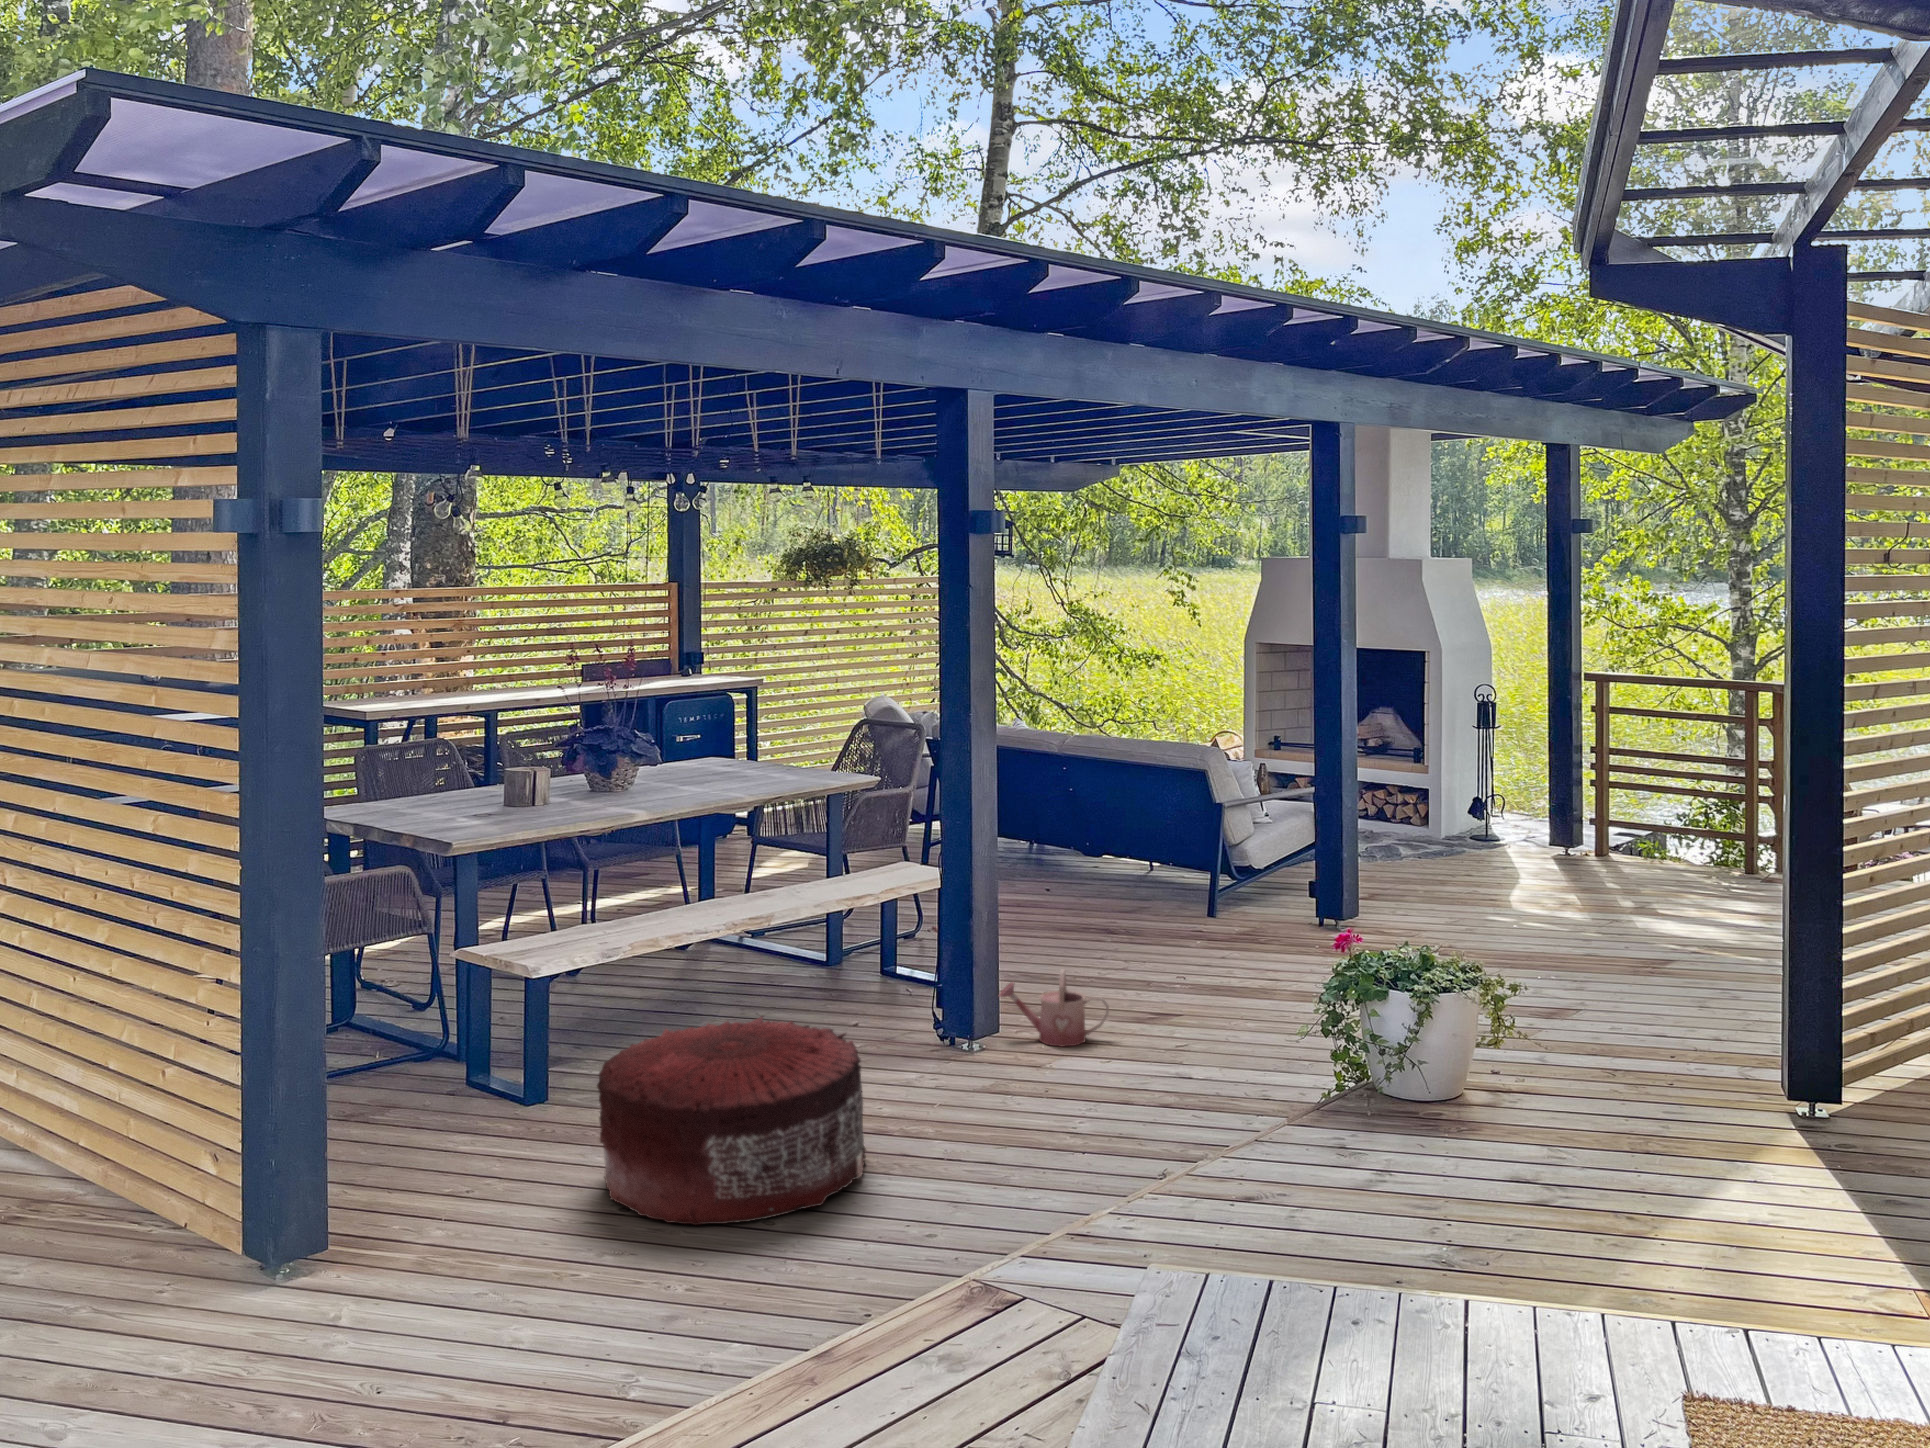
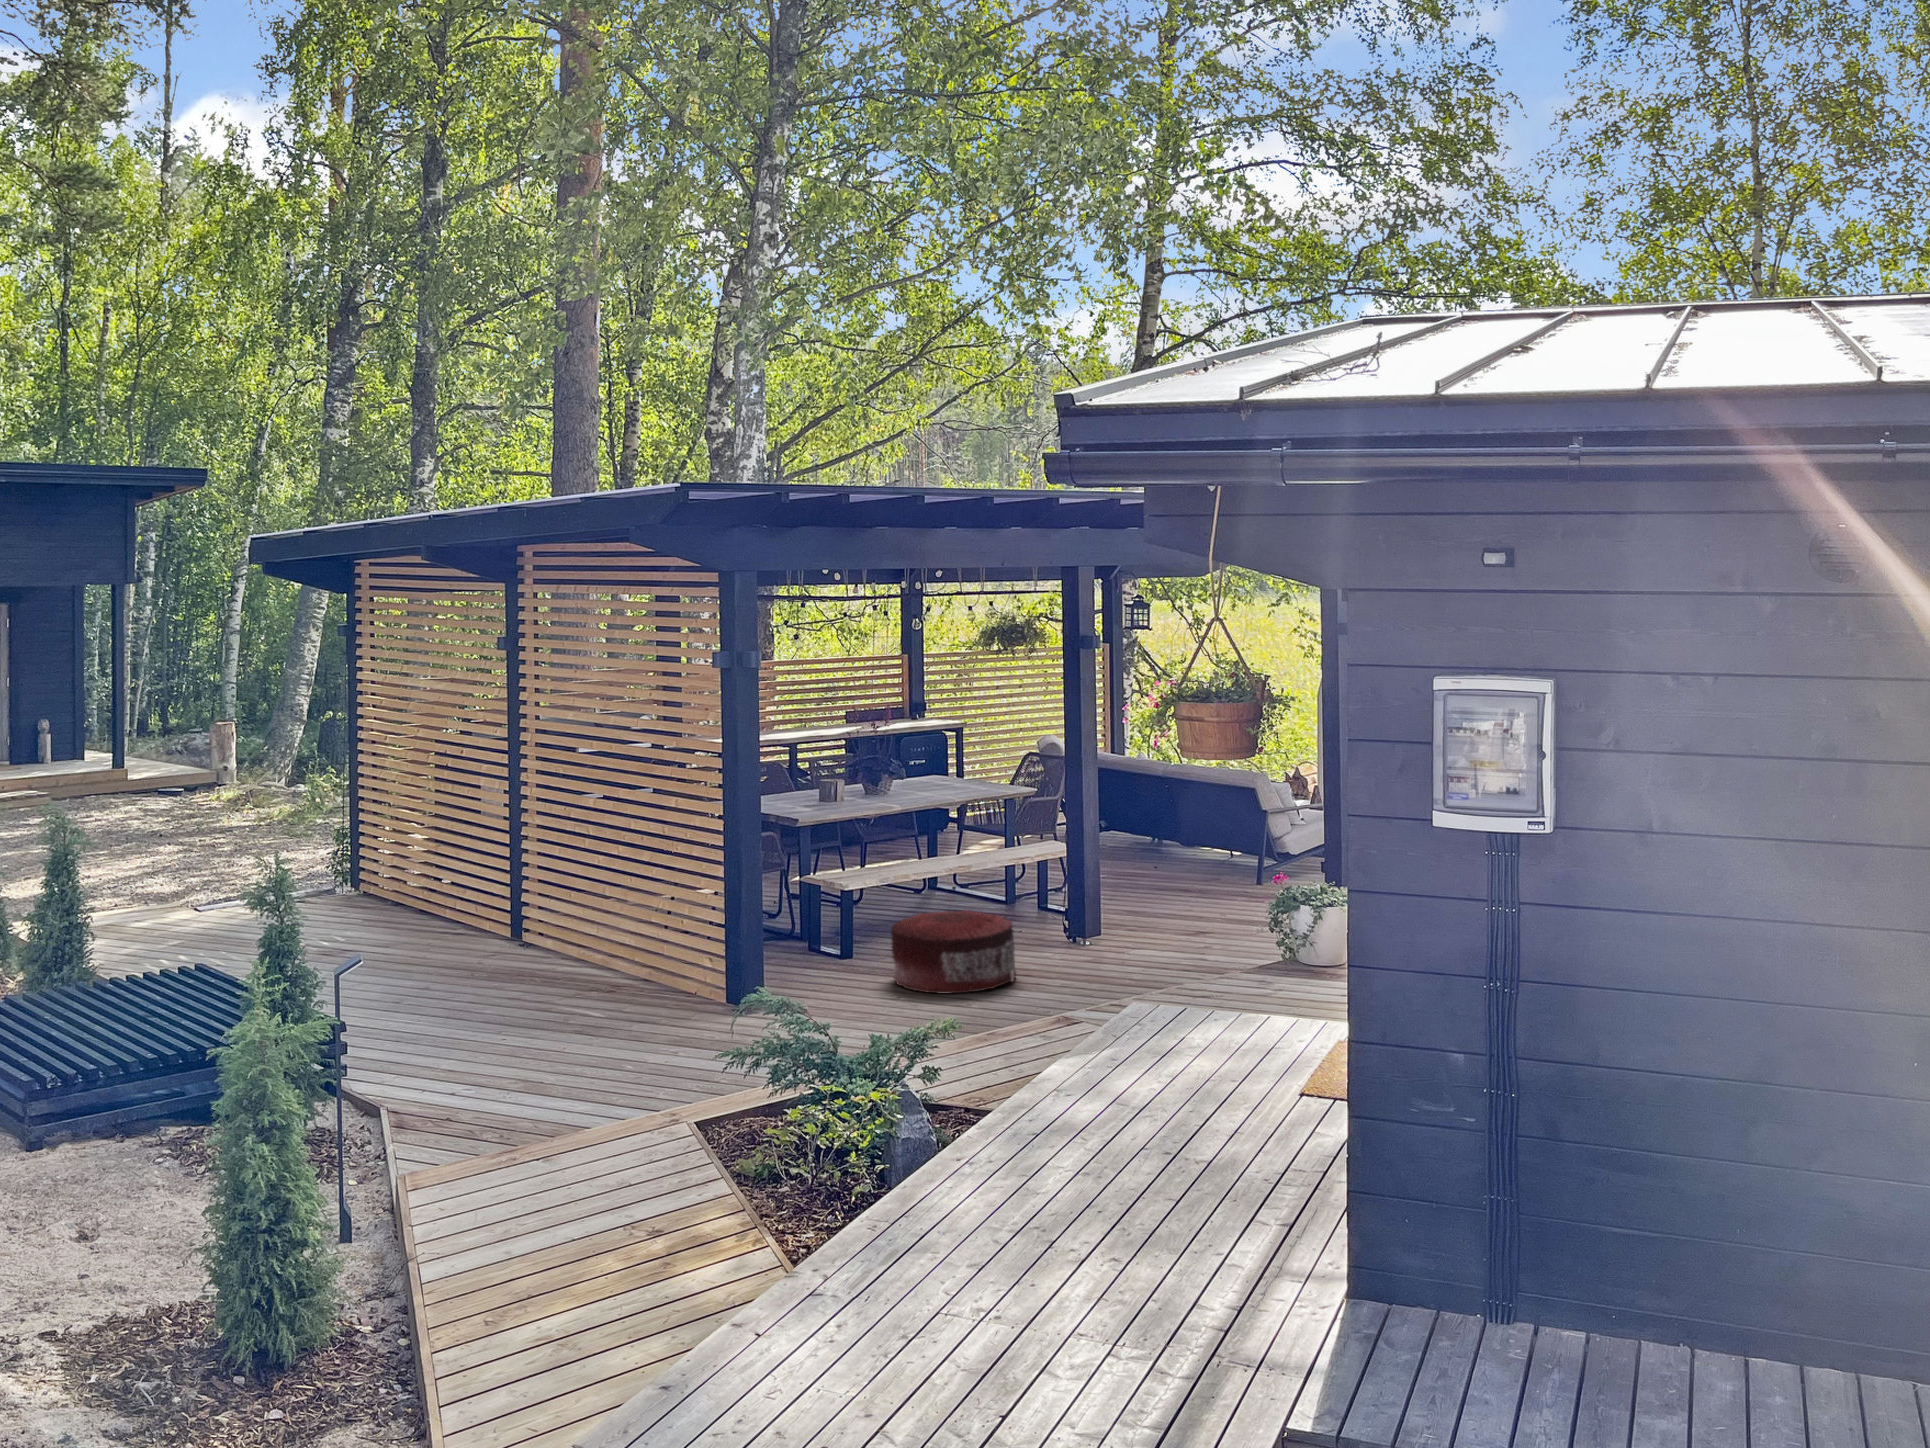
watering can: present [999,969,1109,1047] -> none [1097,899,1160,942]

